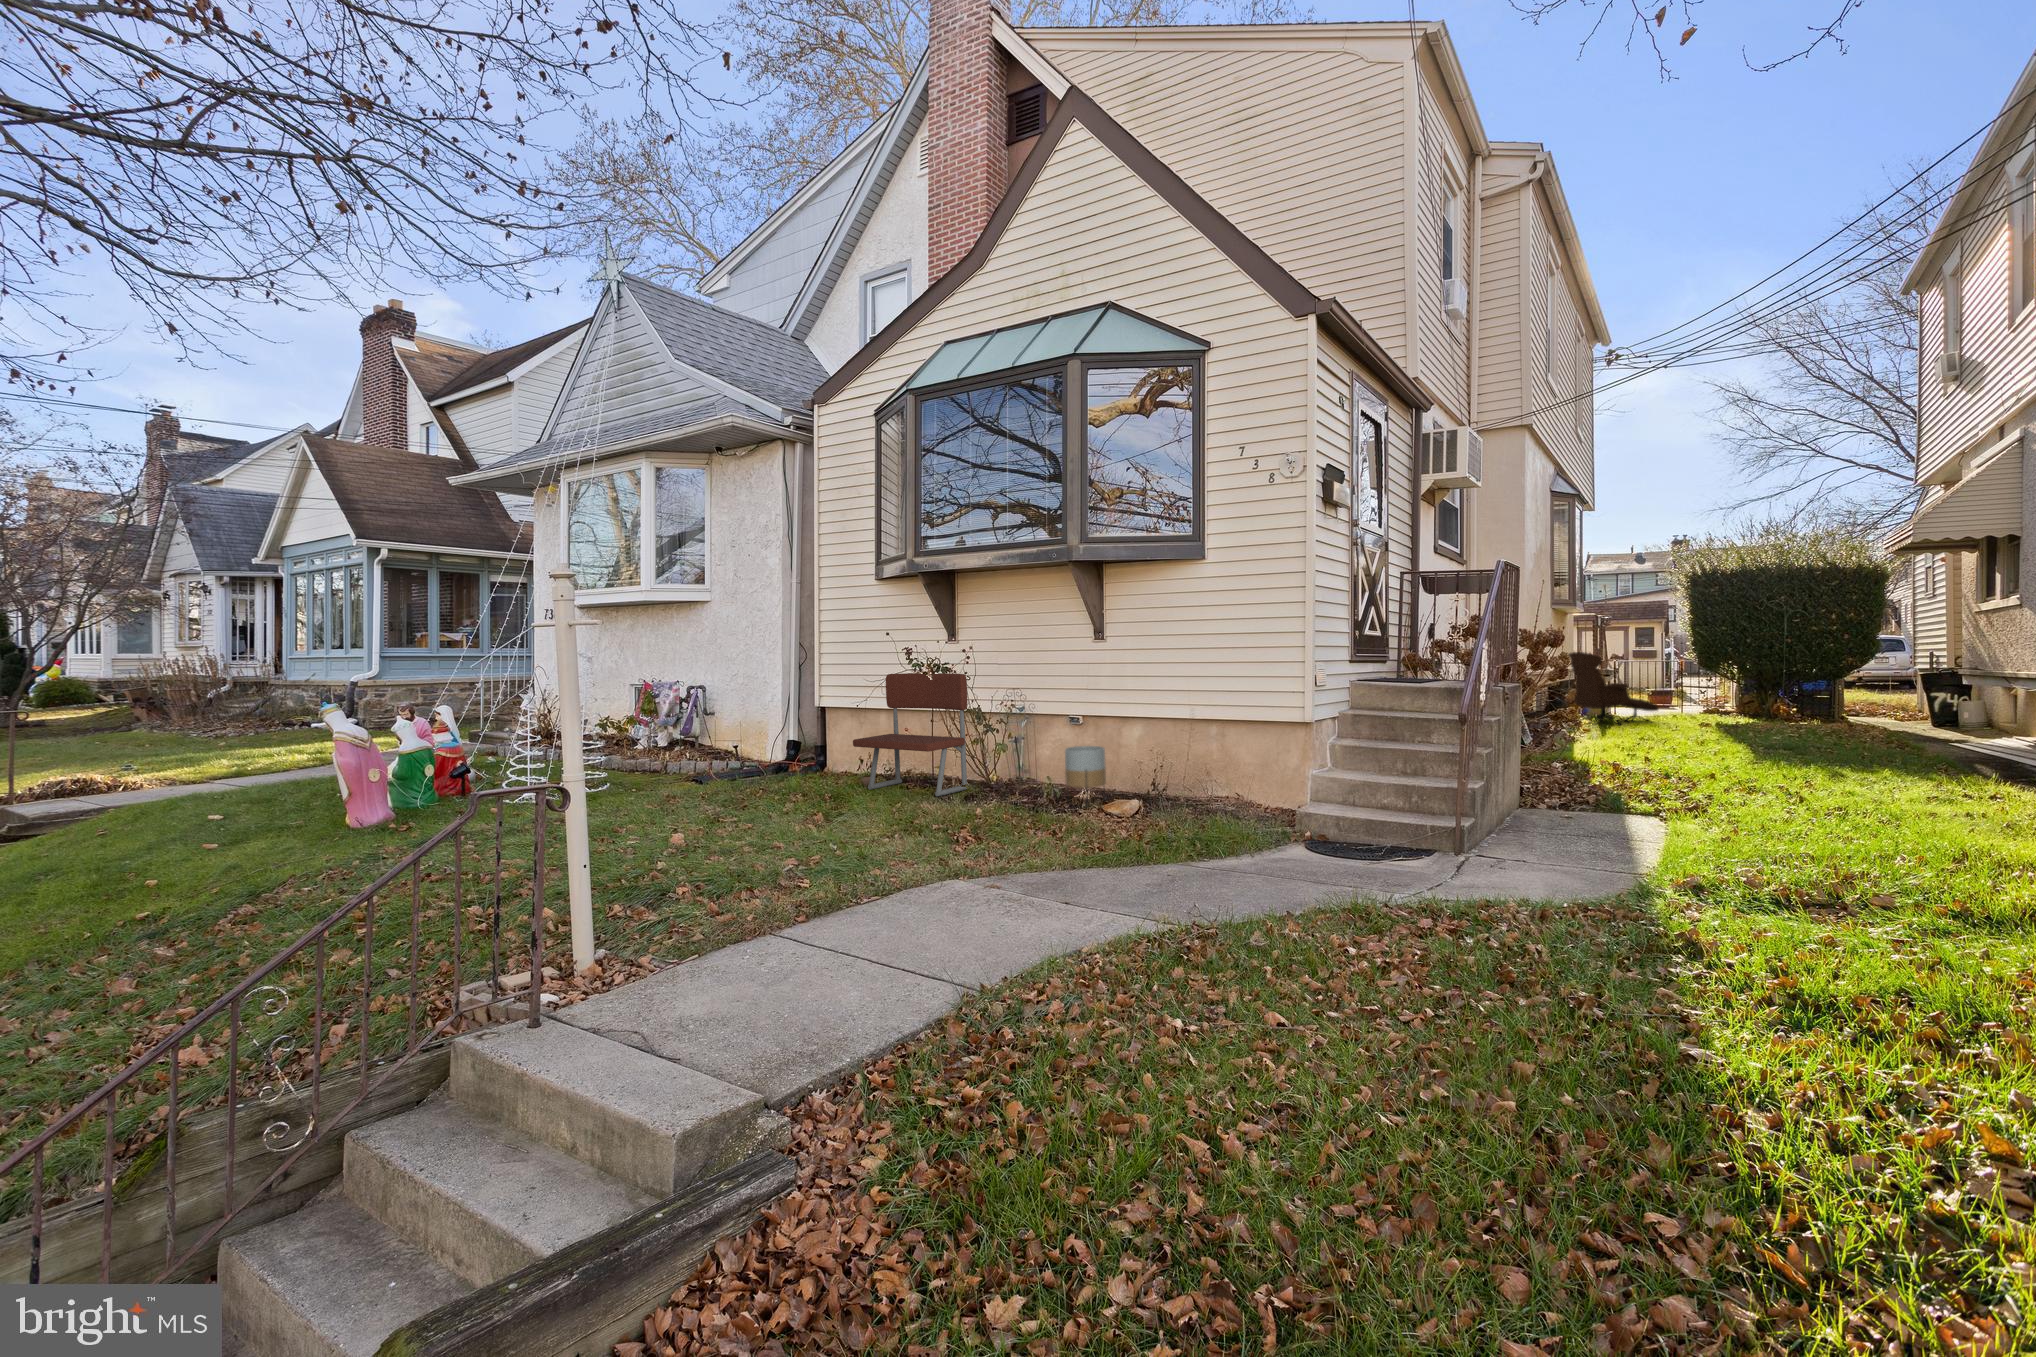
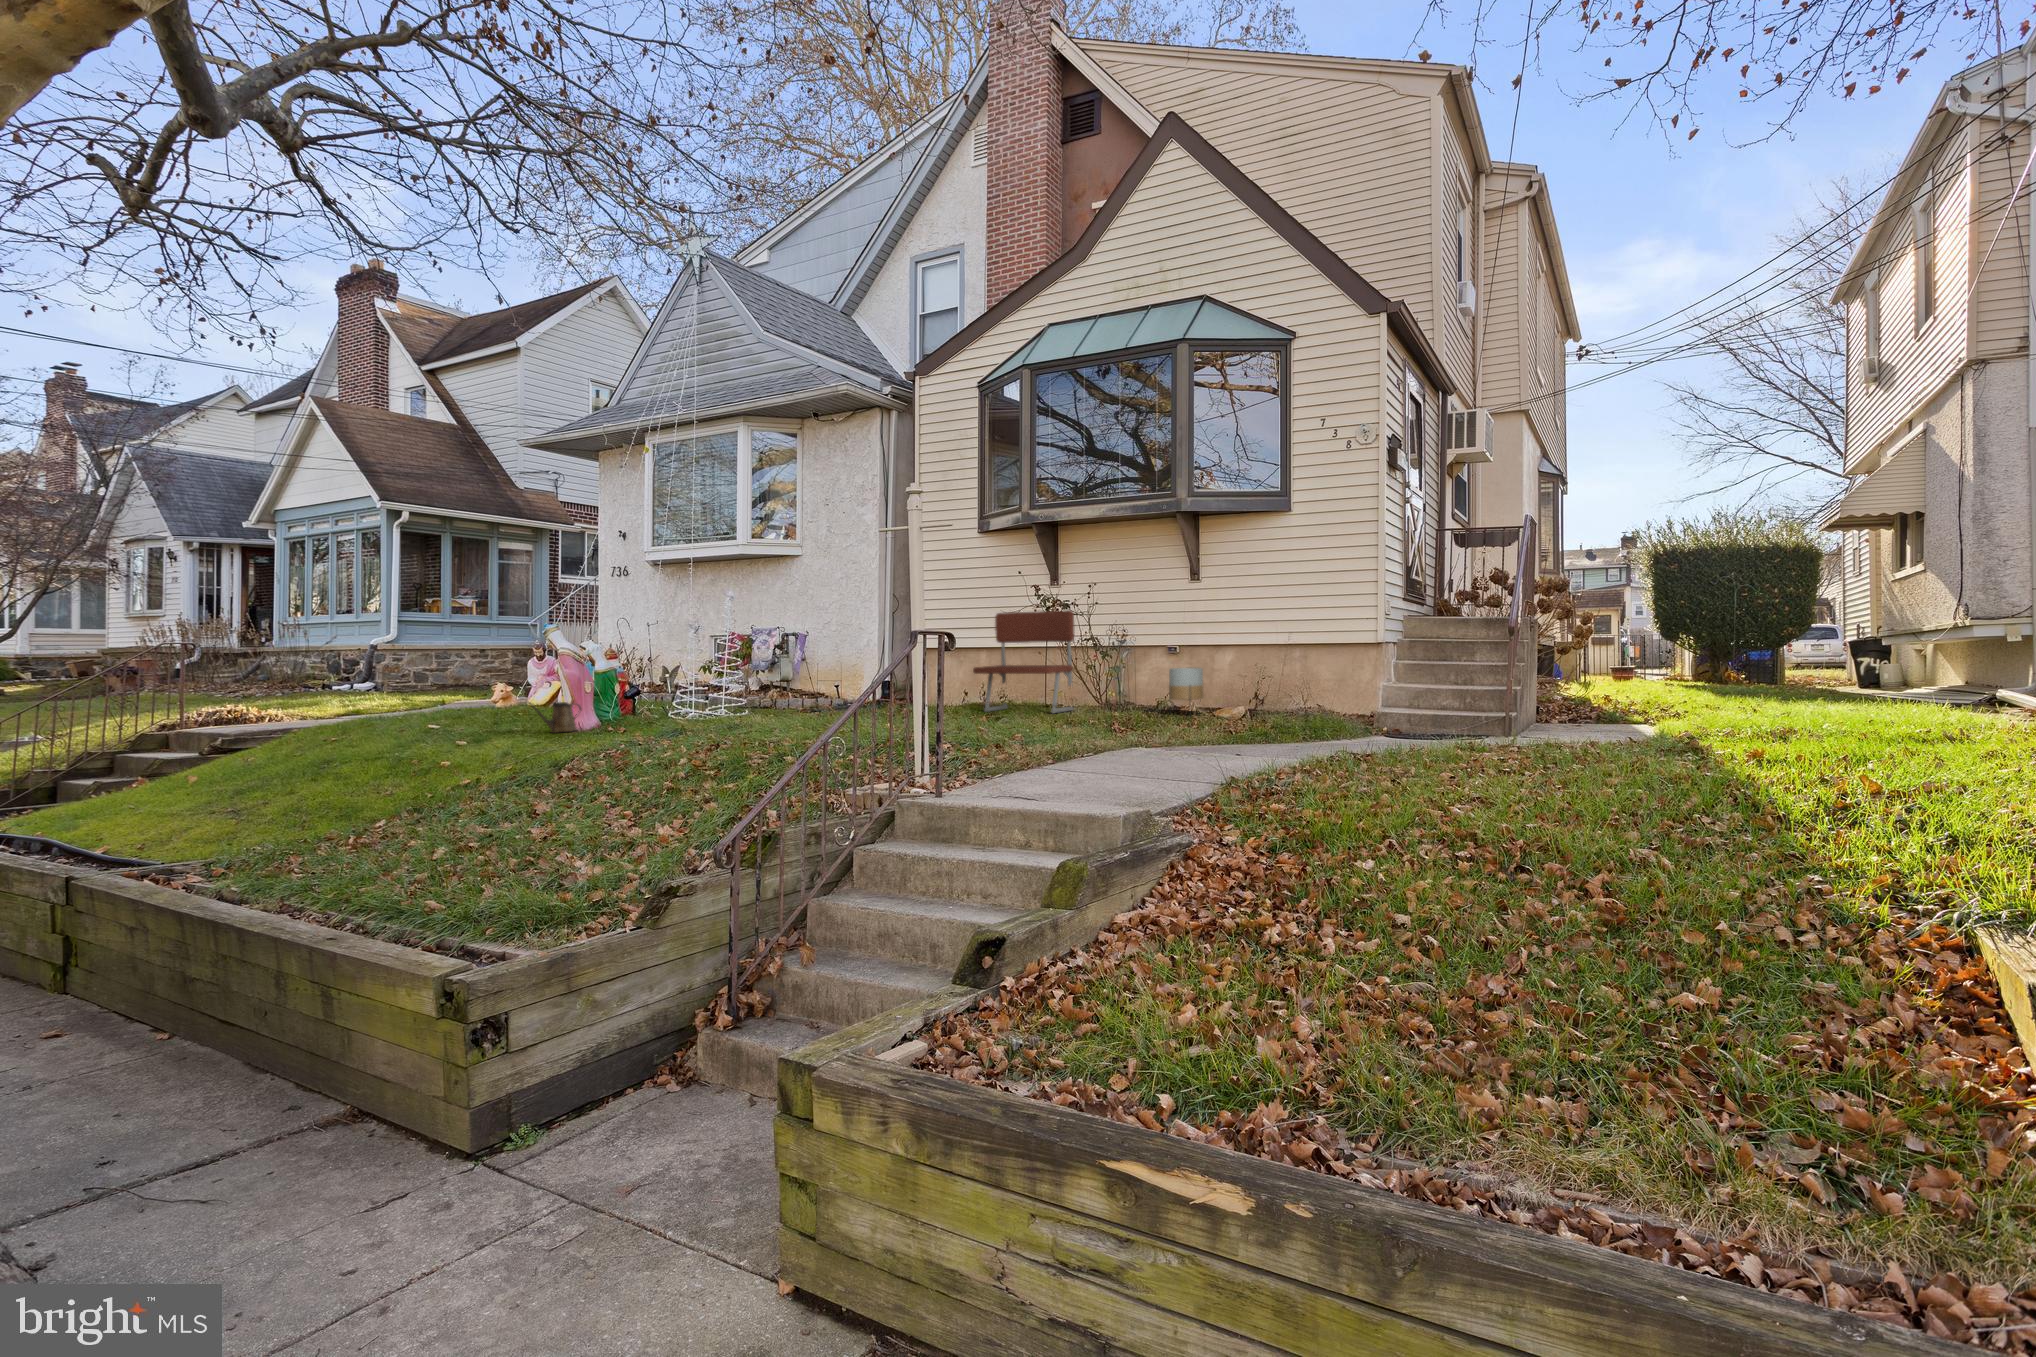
lounge chair: present [1568,652,1658,724] -> none [1552,613,1631,677]
watering can: none [274,800,355,837] -> present [529,702,582,733]

